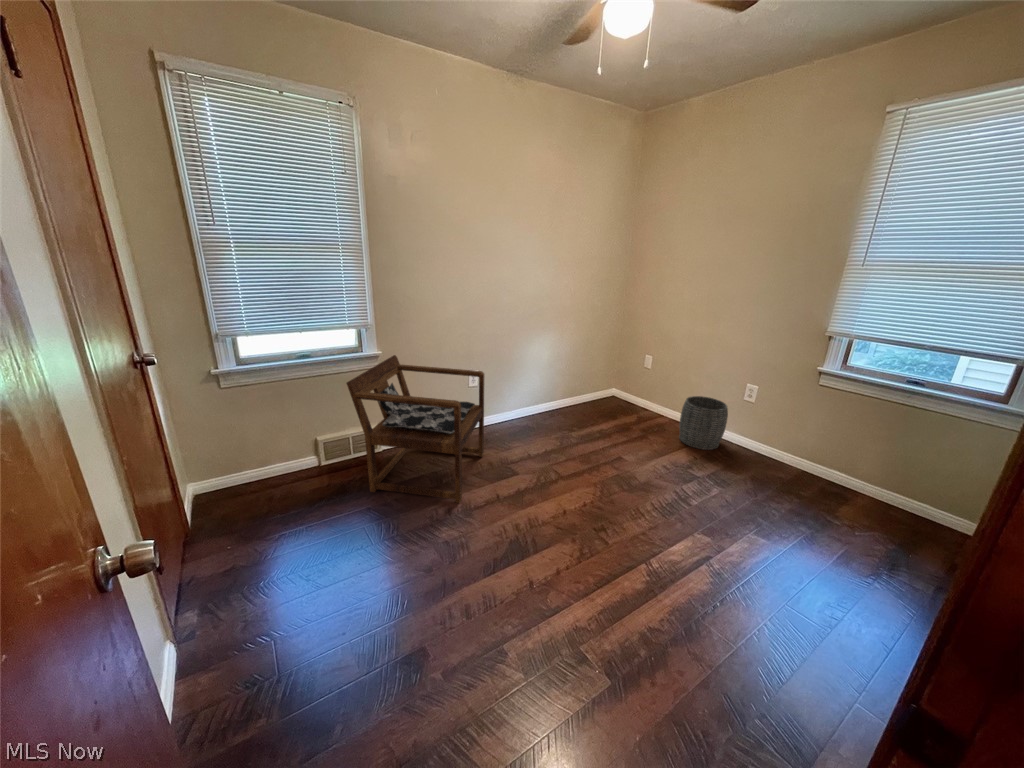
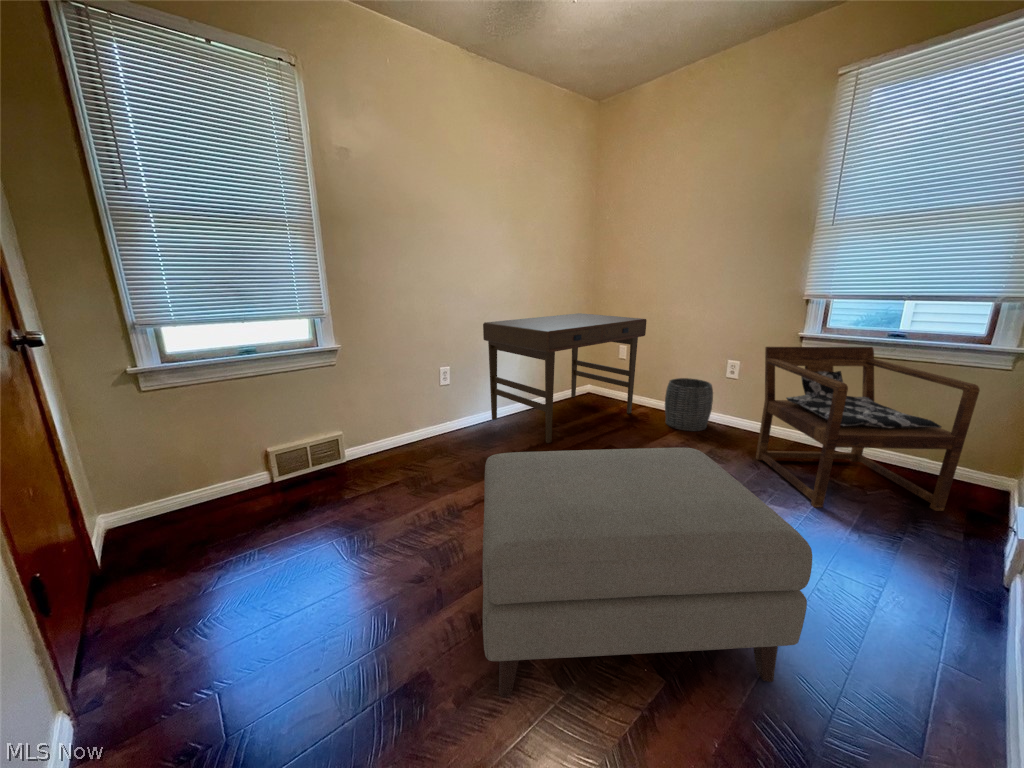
desk: none [511,322,670,450] -> present [483,313,647,443]
armchair: present [346,355,484,503] -> present [756,347,980,511]
ottoman: none [466,476,737,696] -> present [483,448,812,697]

